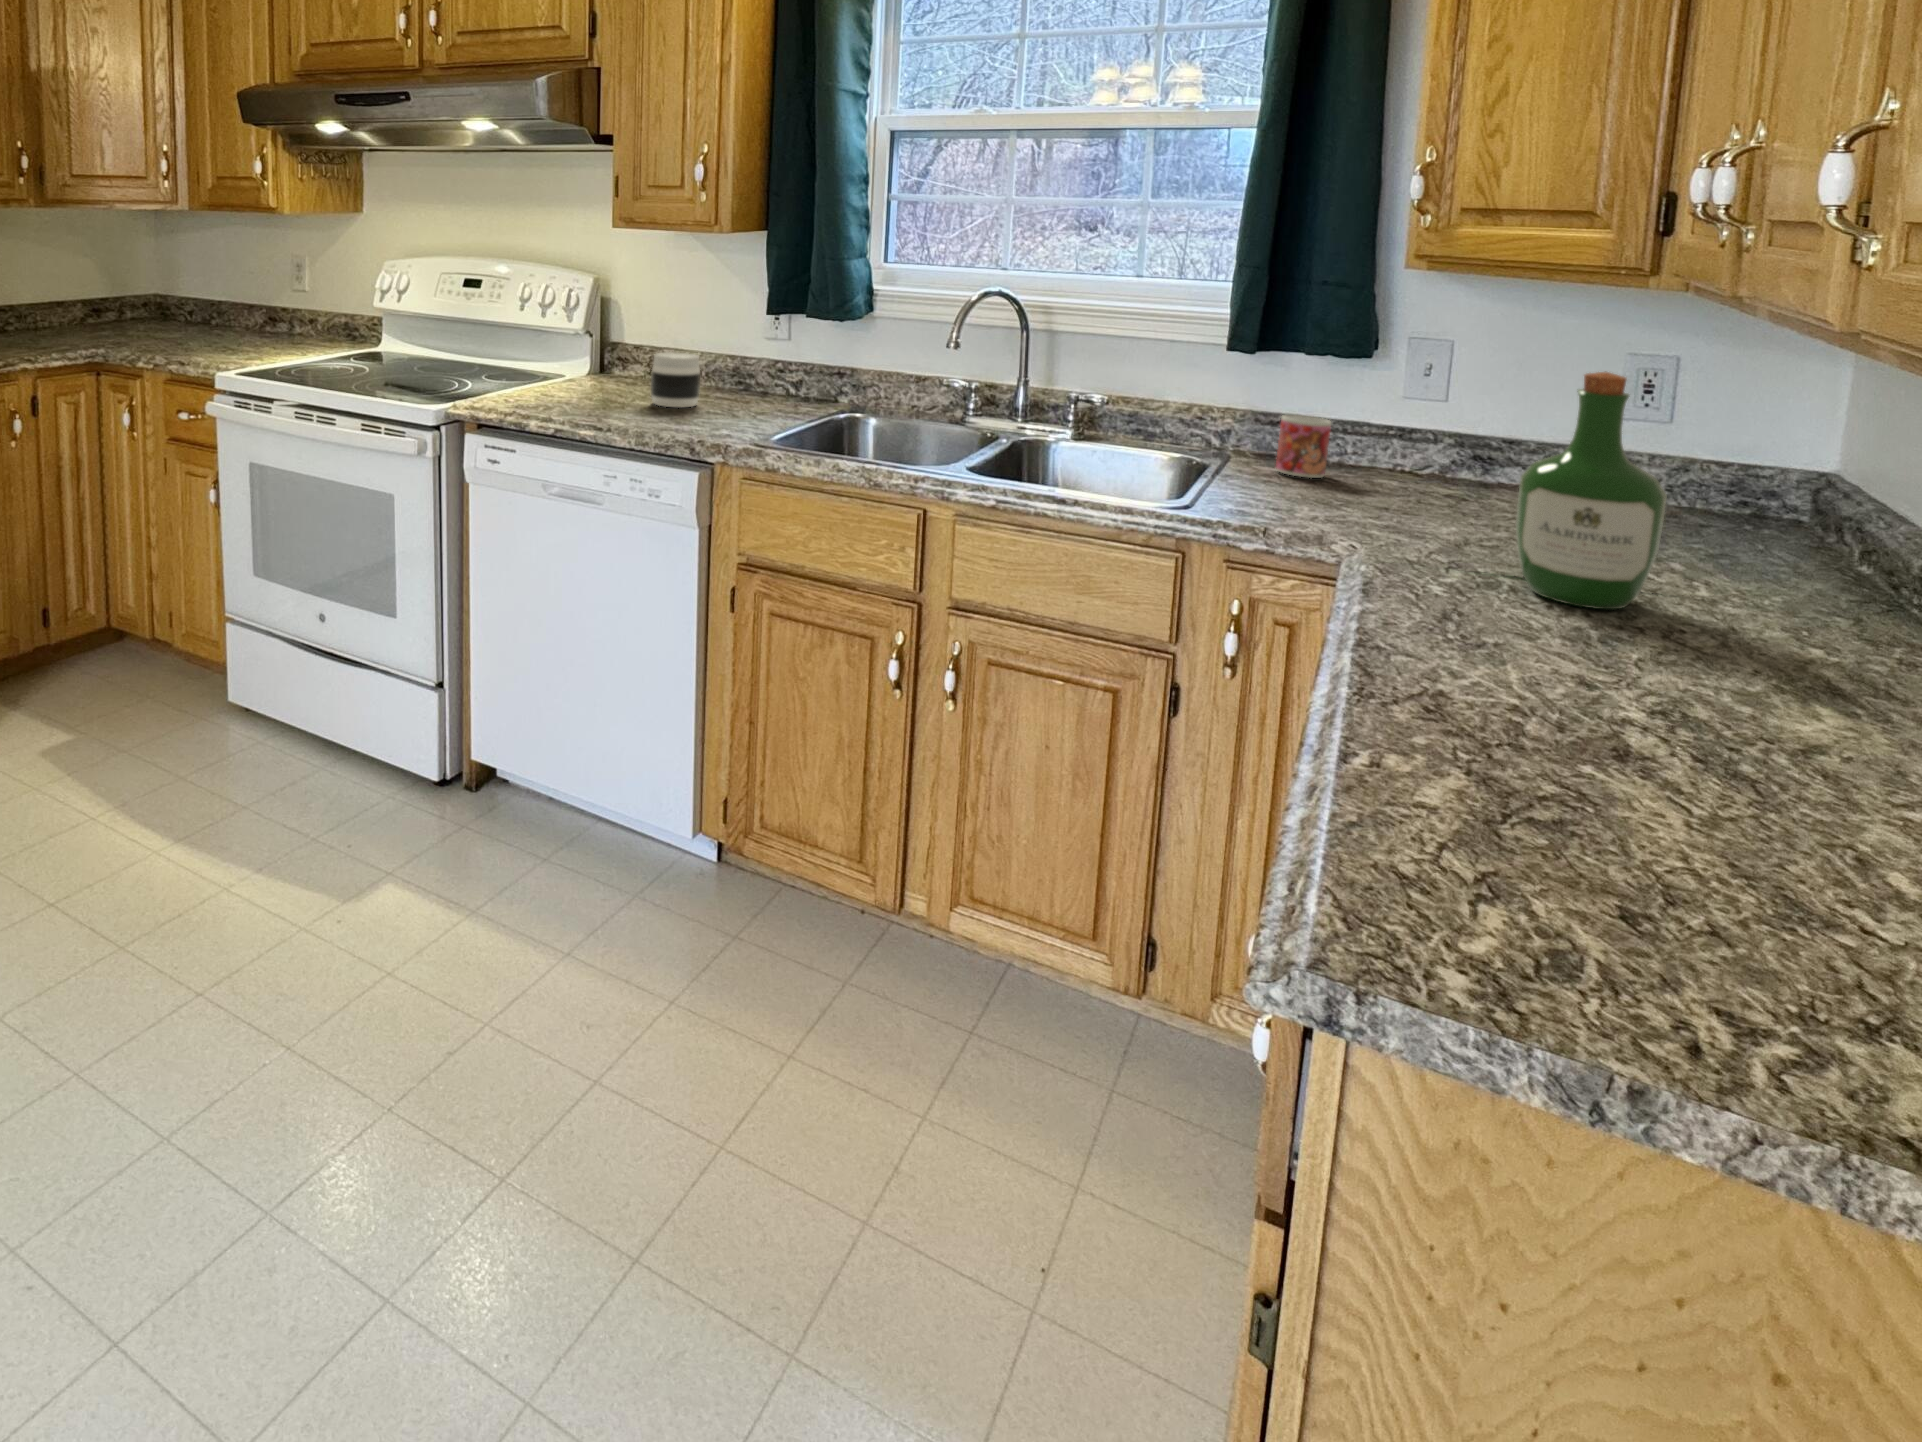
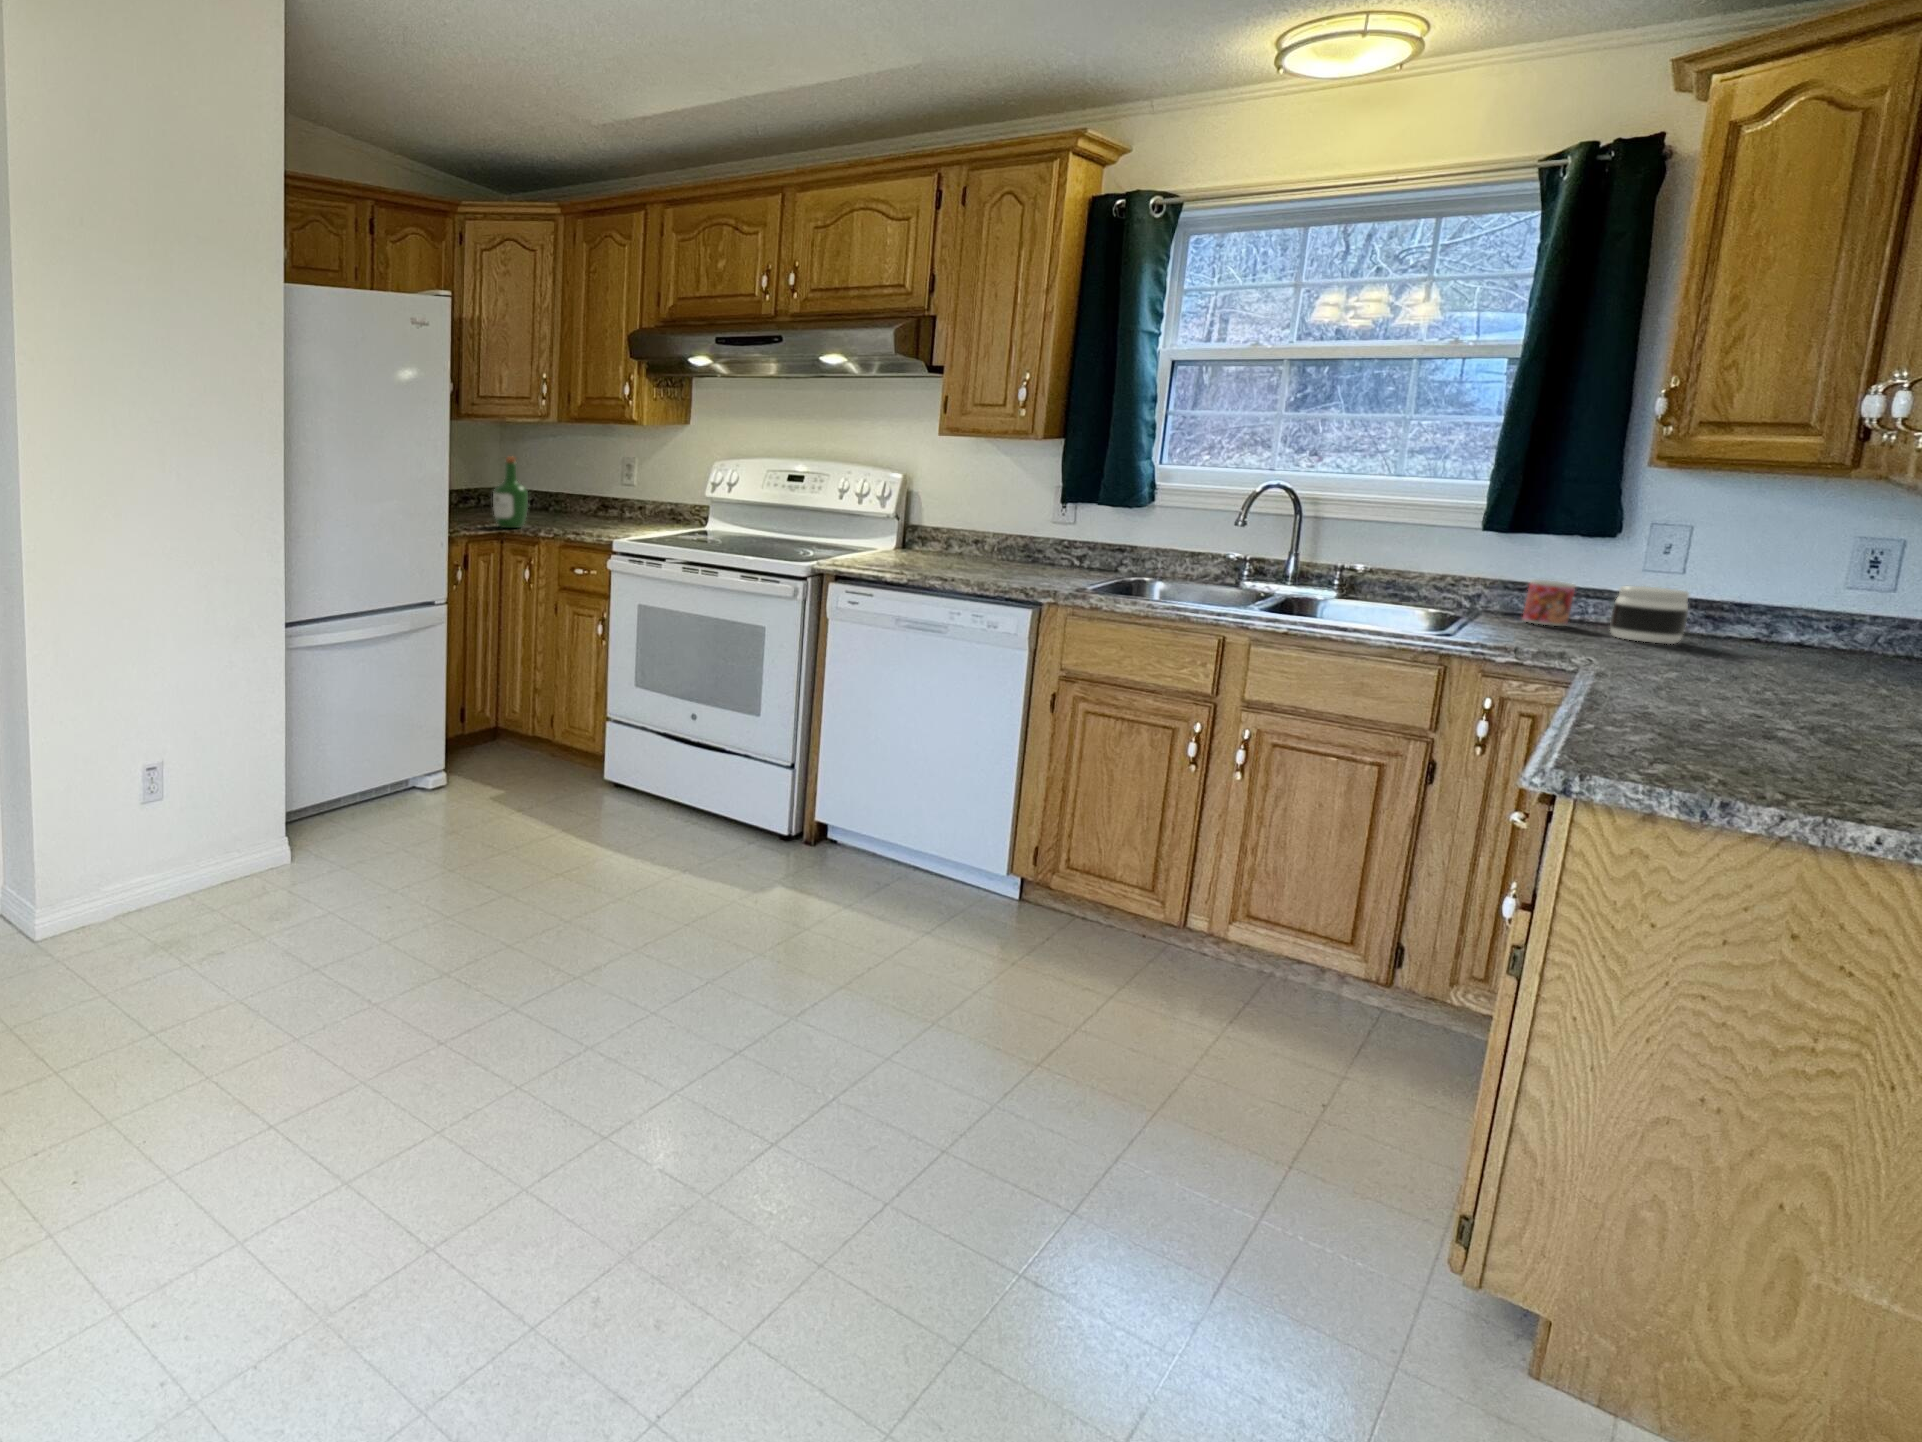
jar: present [651,352,700,407] -> present [1610,586,1689,644]
wine bottle: present [1516,371,1667,610] -> present [493,457,528,528]

